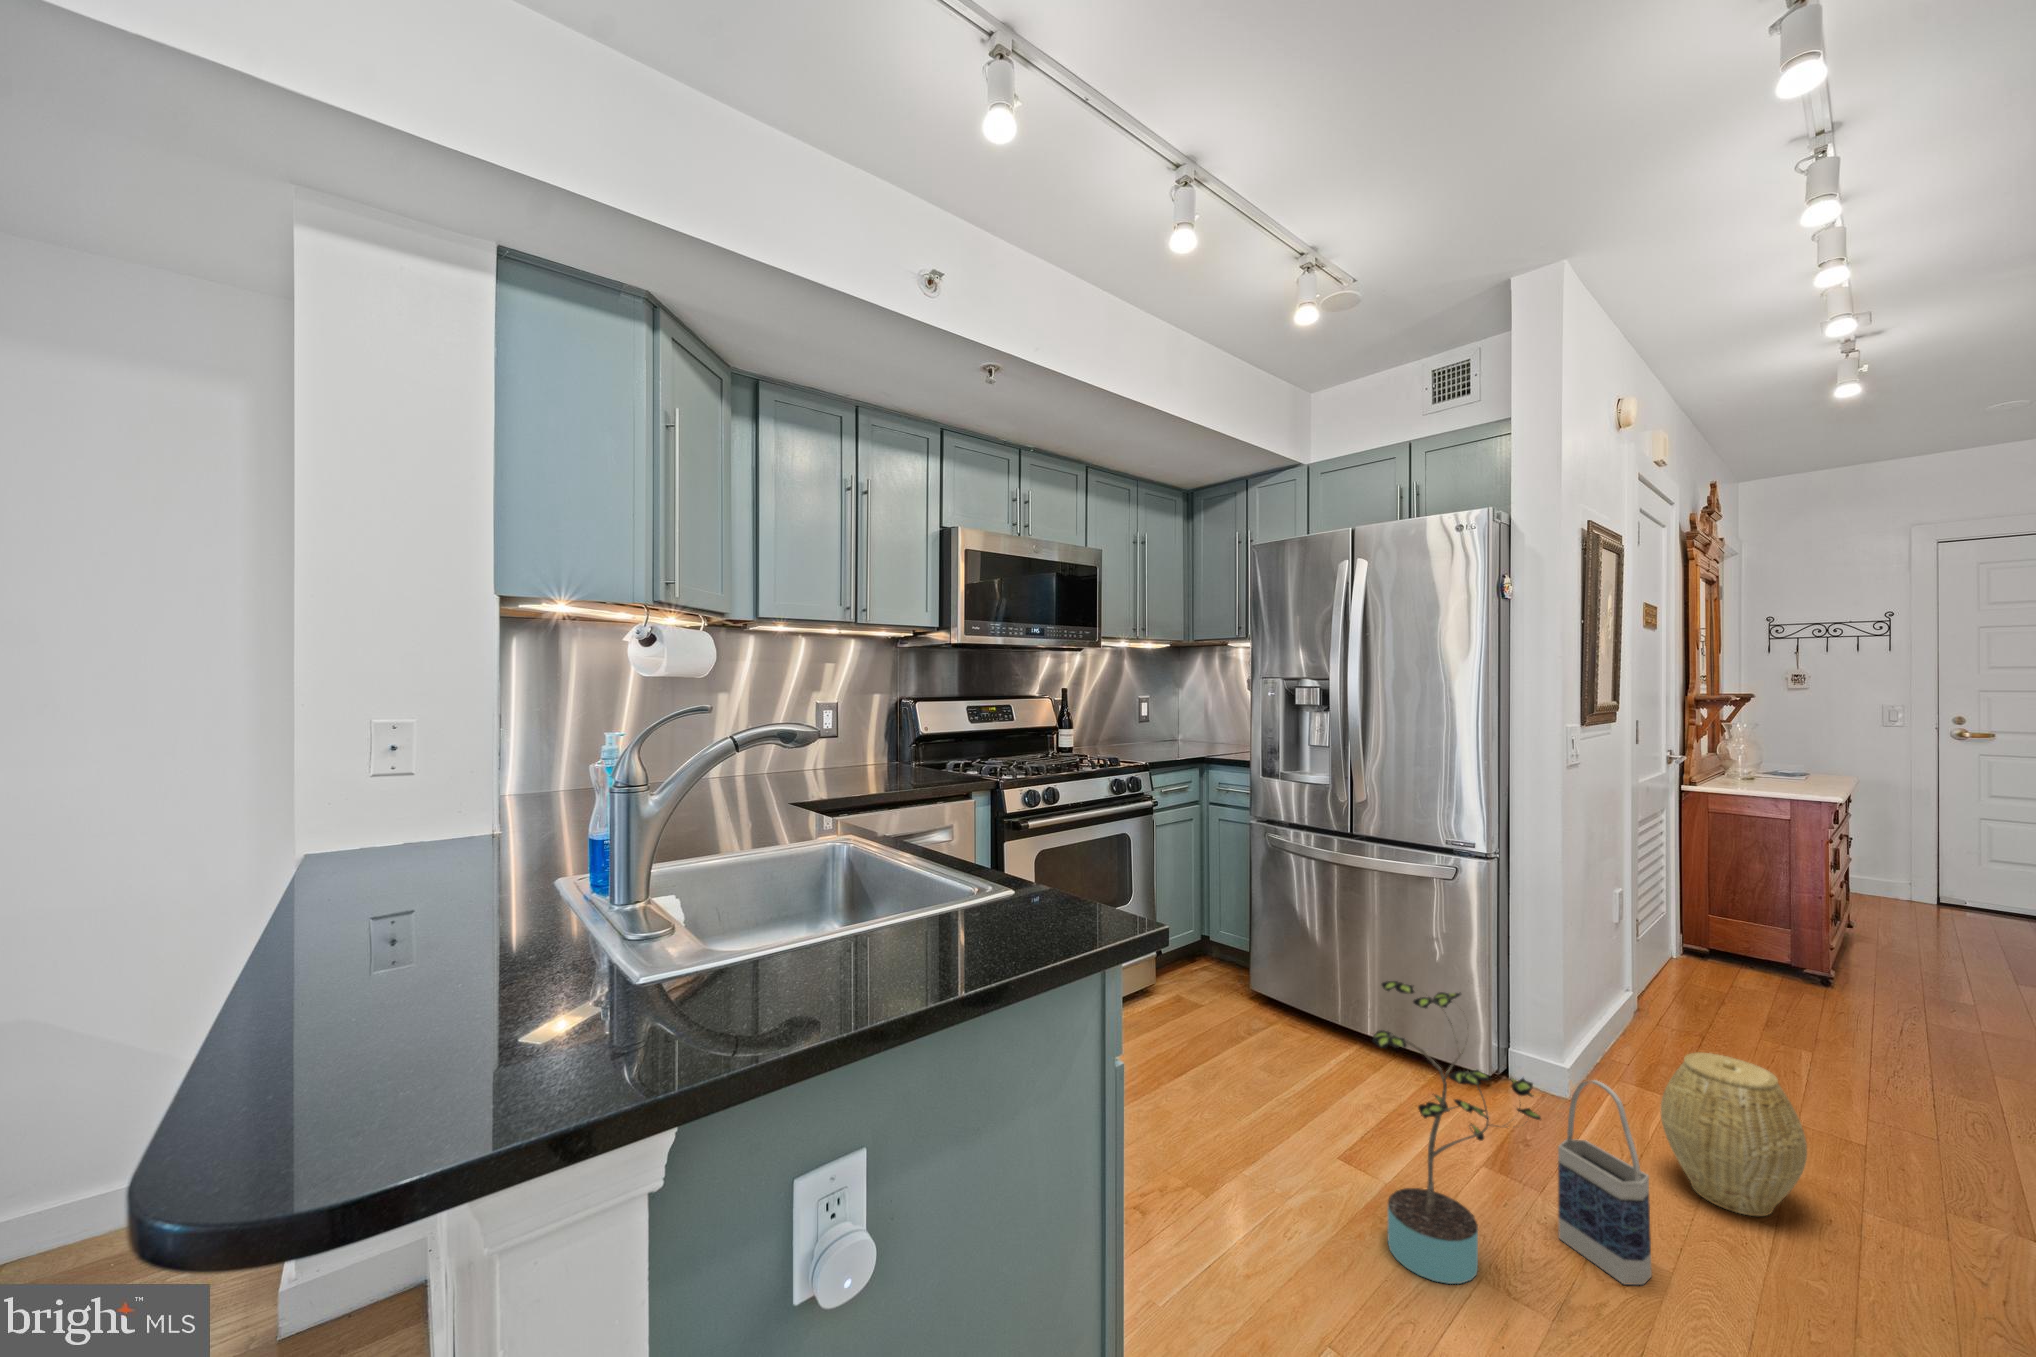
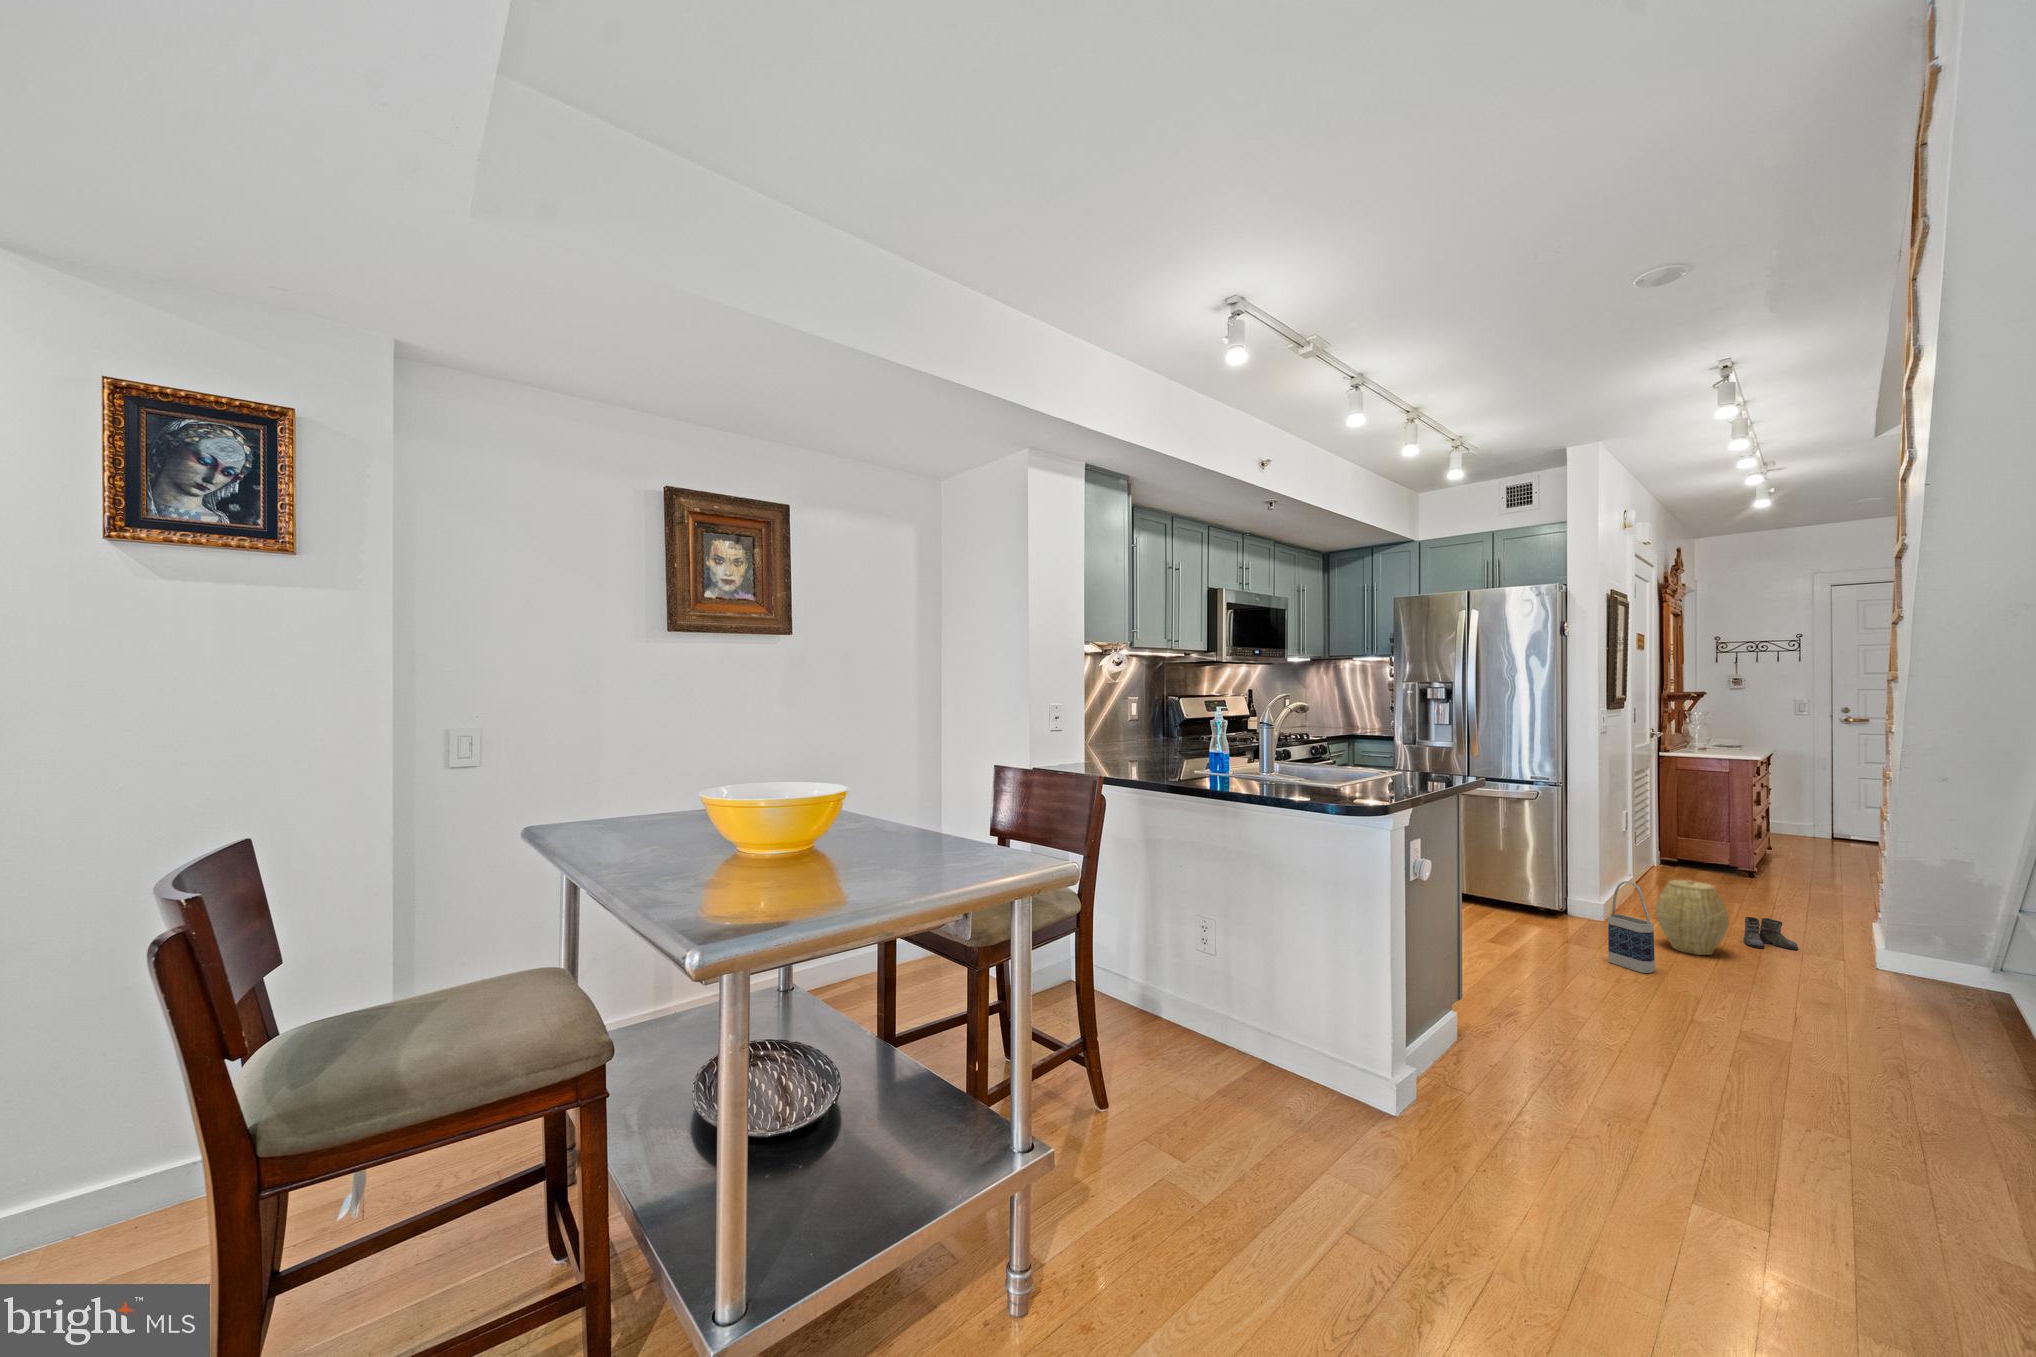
potted plant: present [1372,981,1541,1284] -> none [1519,837,1604,974]
boots: none [1811,1120,1944,1201] -> present [1743,917,1798,950]

